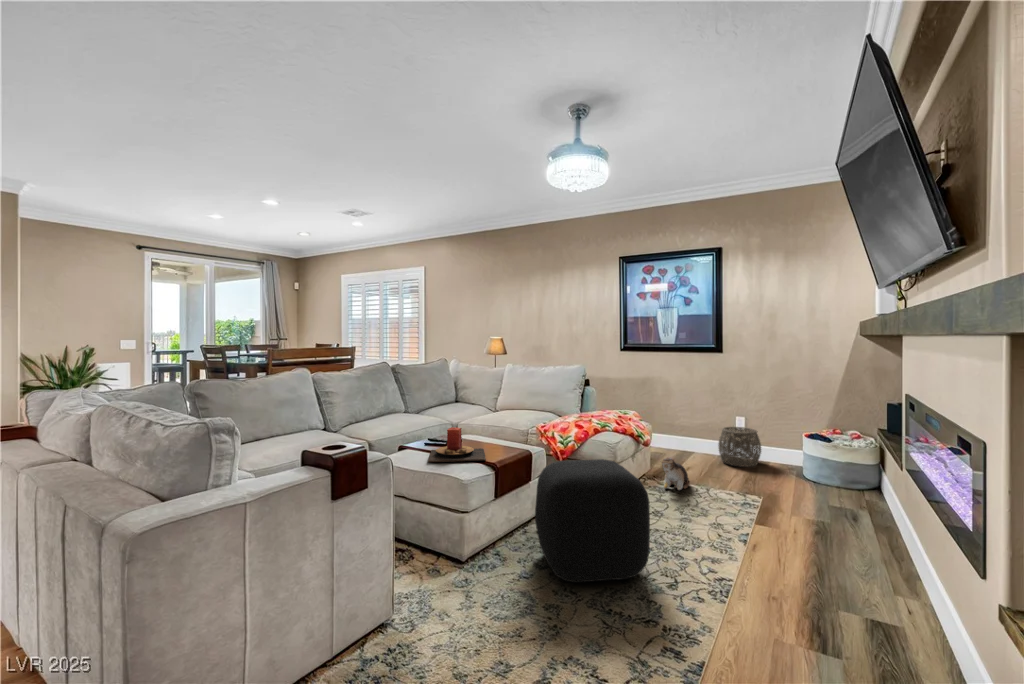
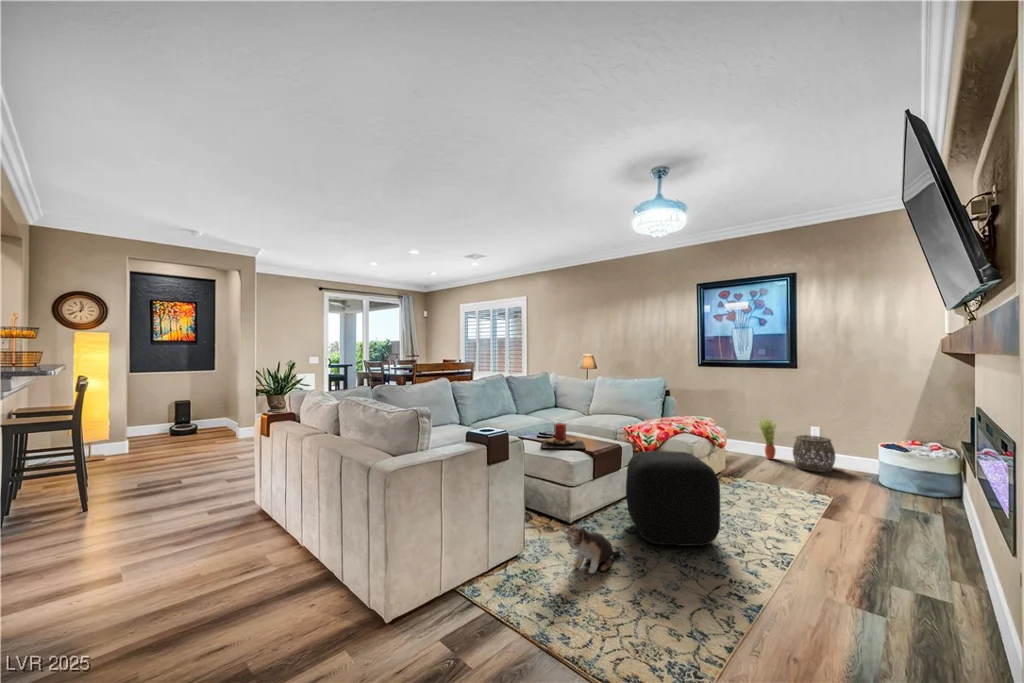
potted plant: none [681,406,702,454] -> present [758,419,776,459]
plush toy: present [662,457,689,490] -> present [561,525,620,573]

